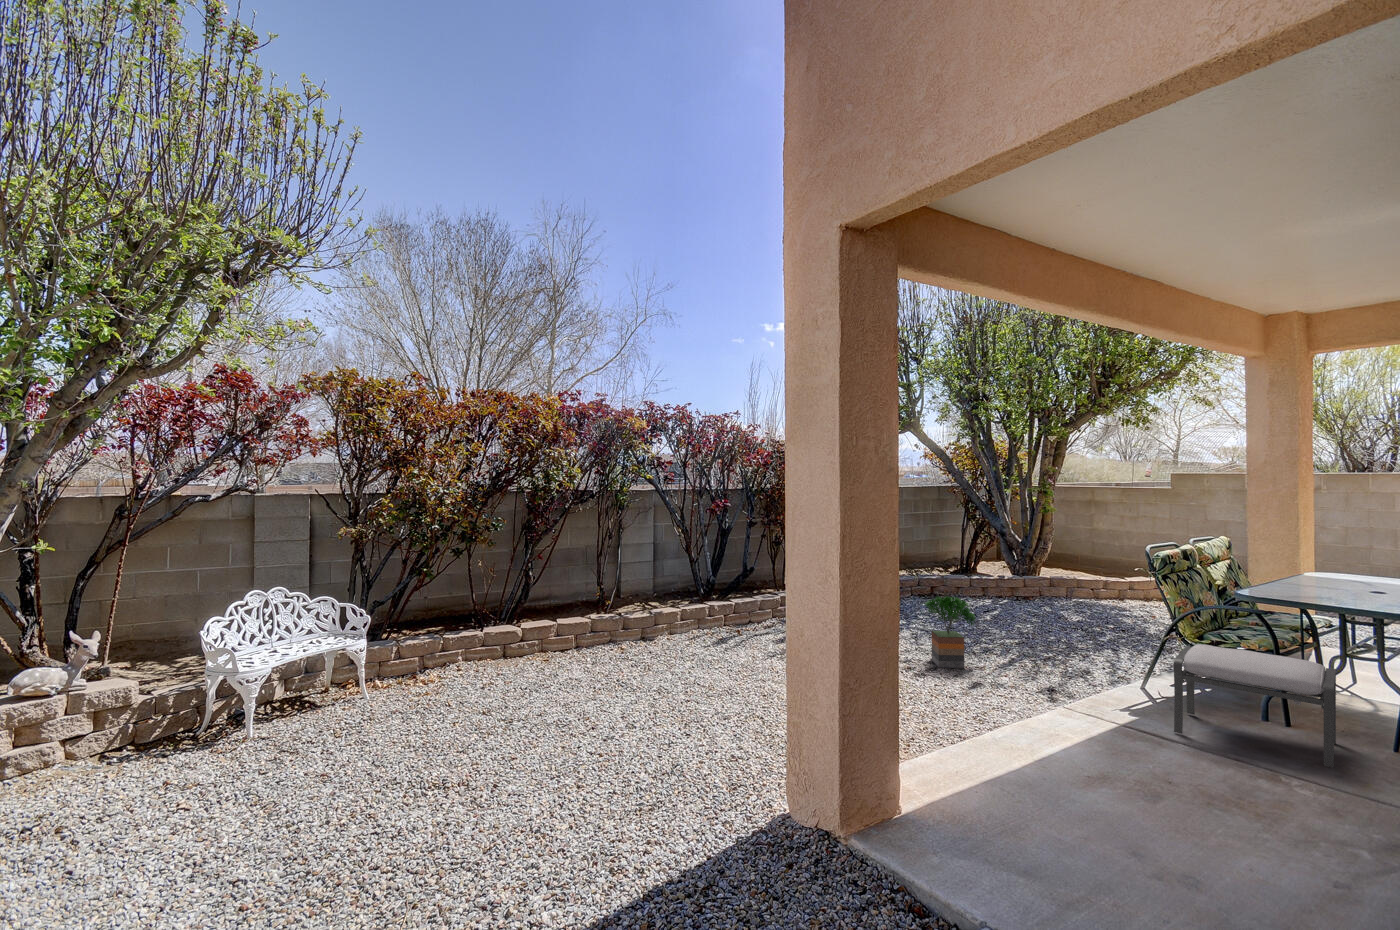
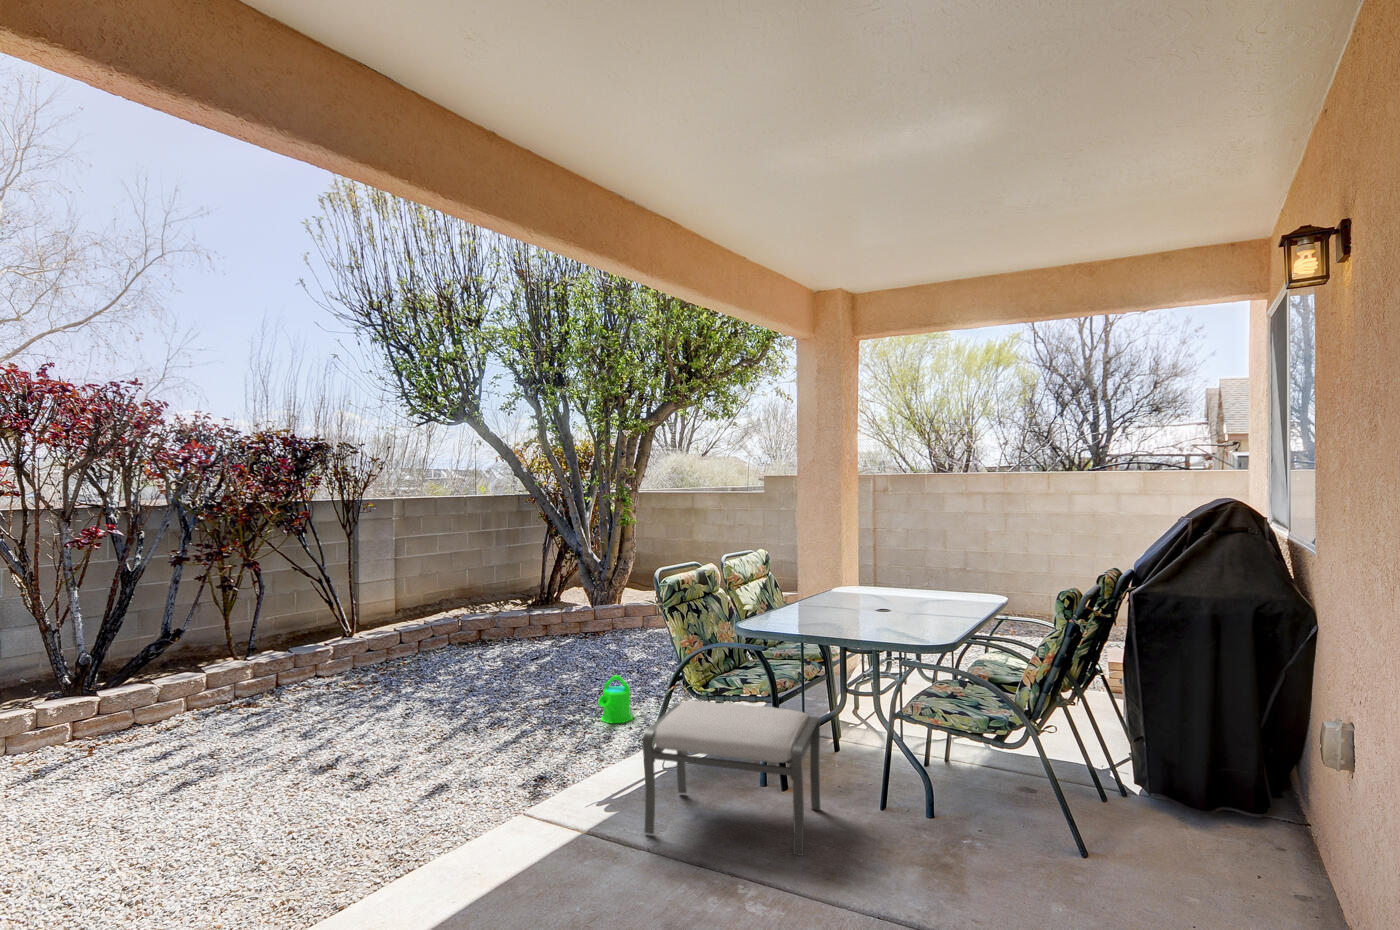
potted tree: present [926,596,975,668] -> none [383,656,456,766]
watering can: none [1076,626,1106,664] -> present [598,675,633,723]

